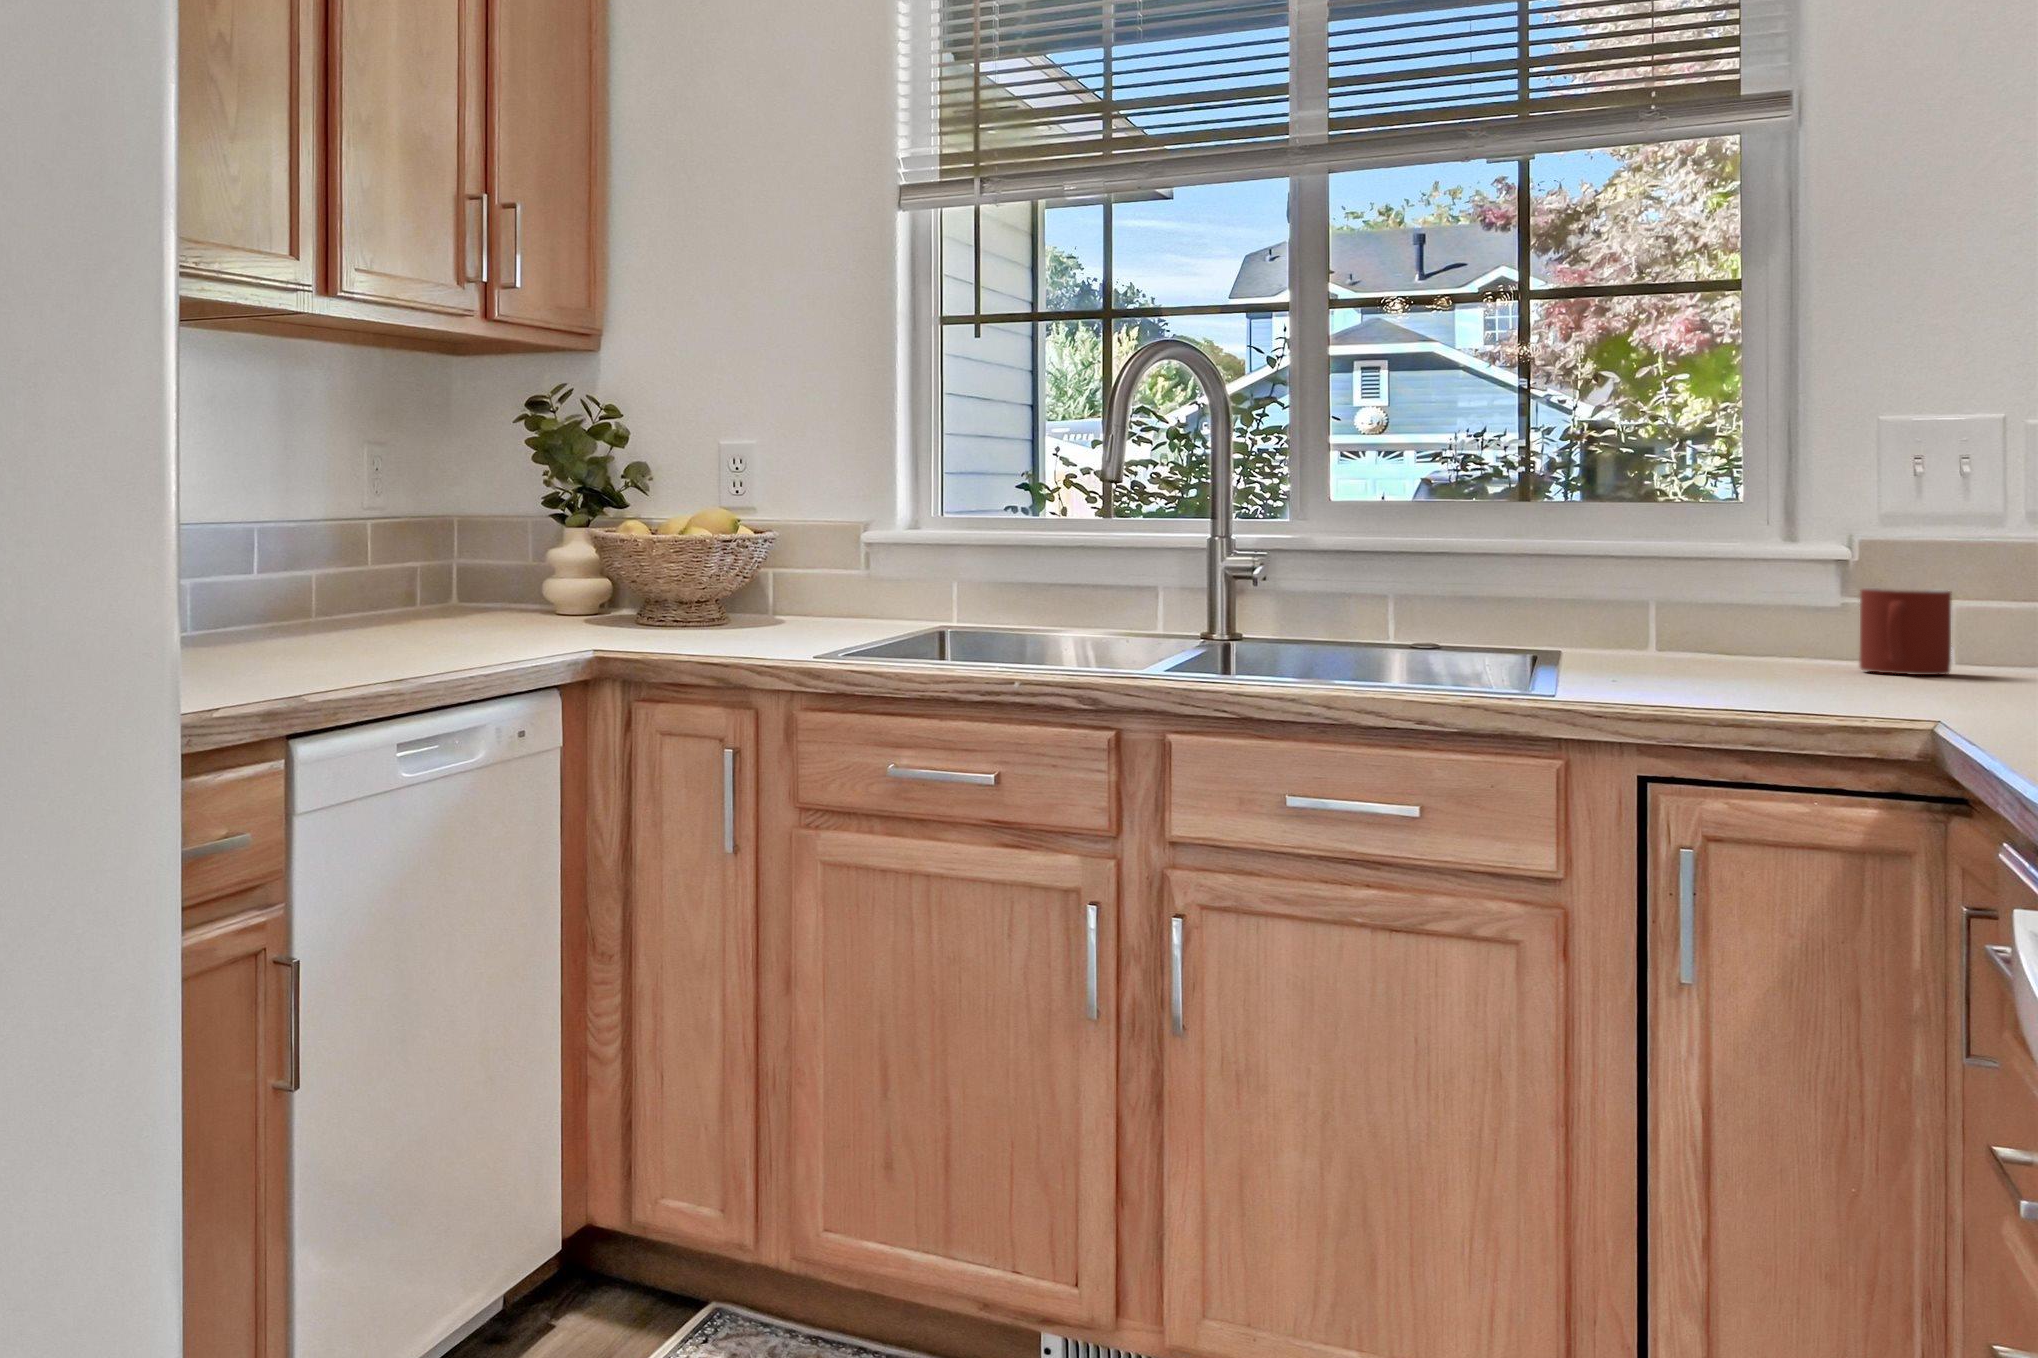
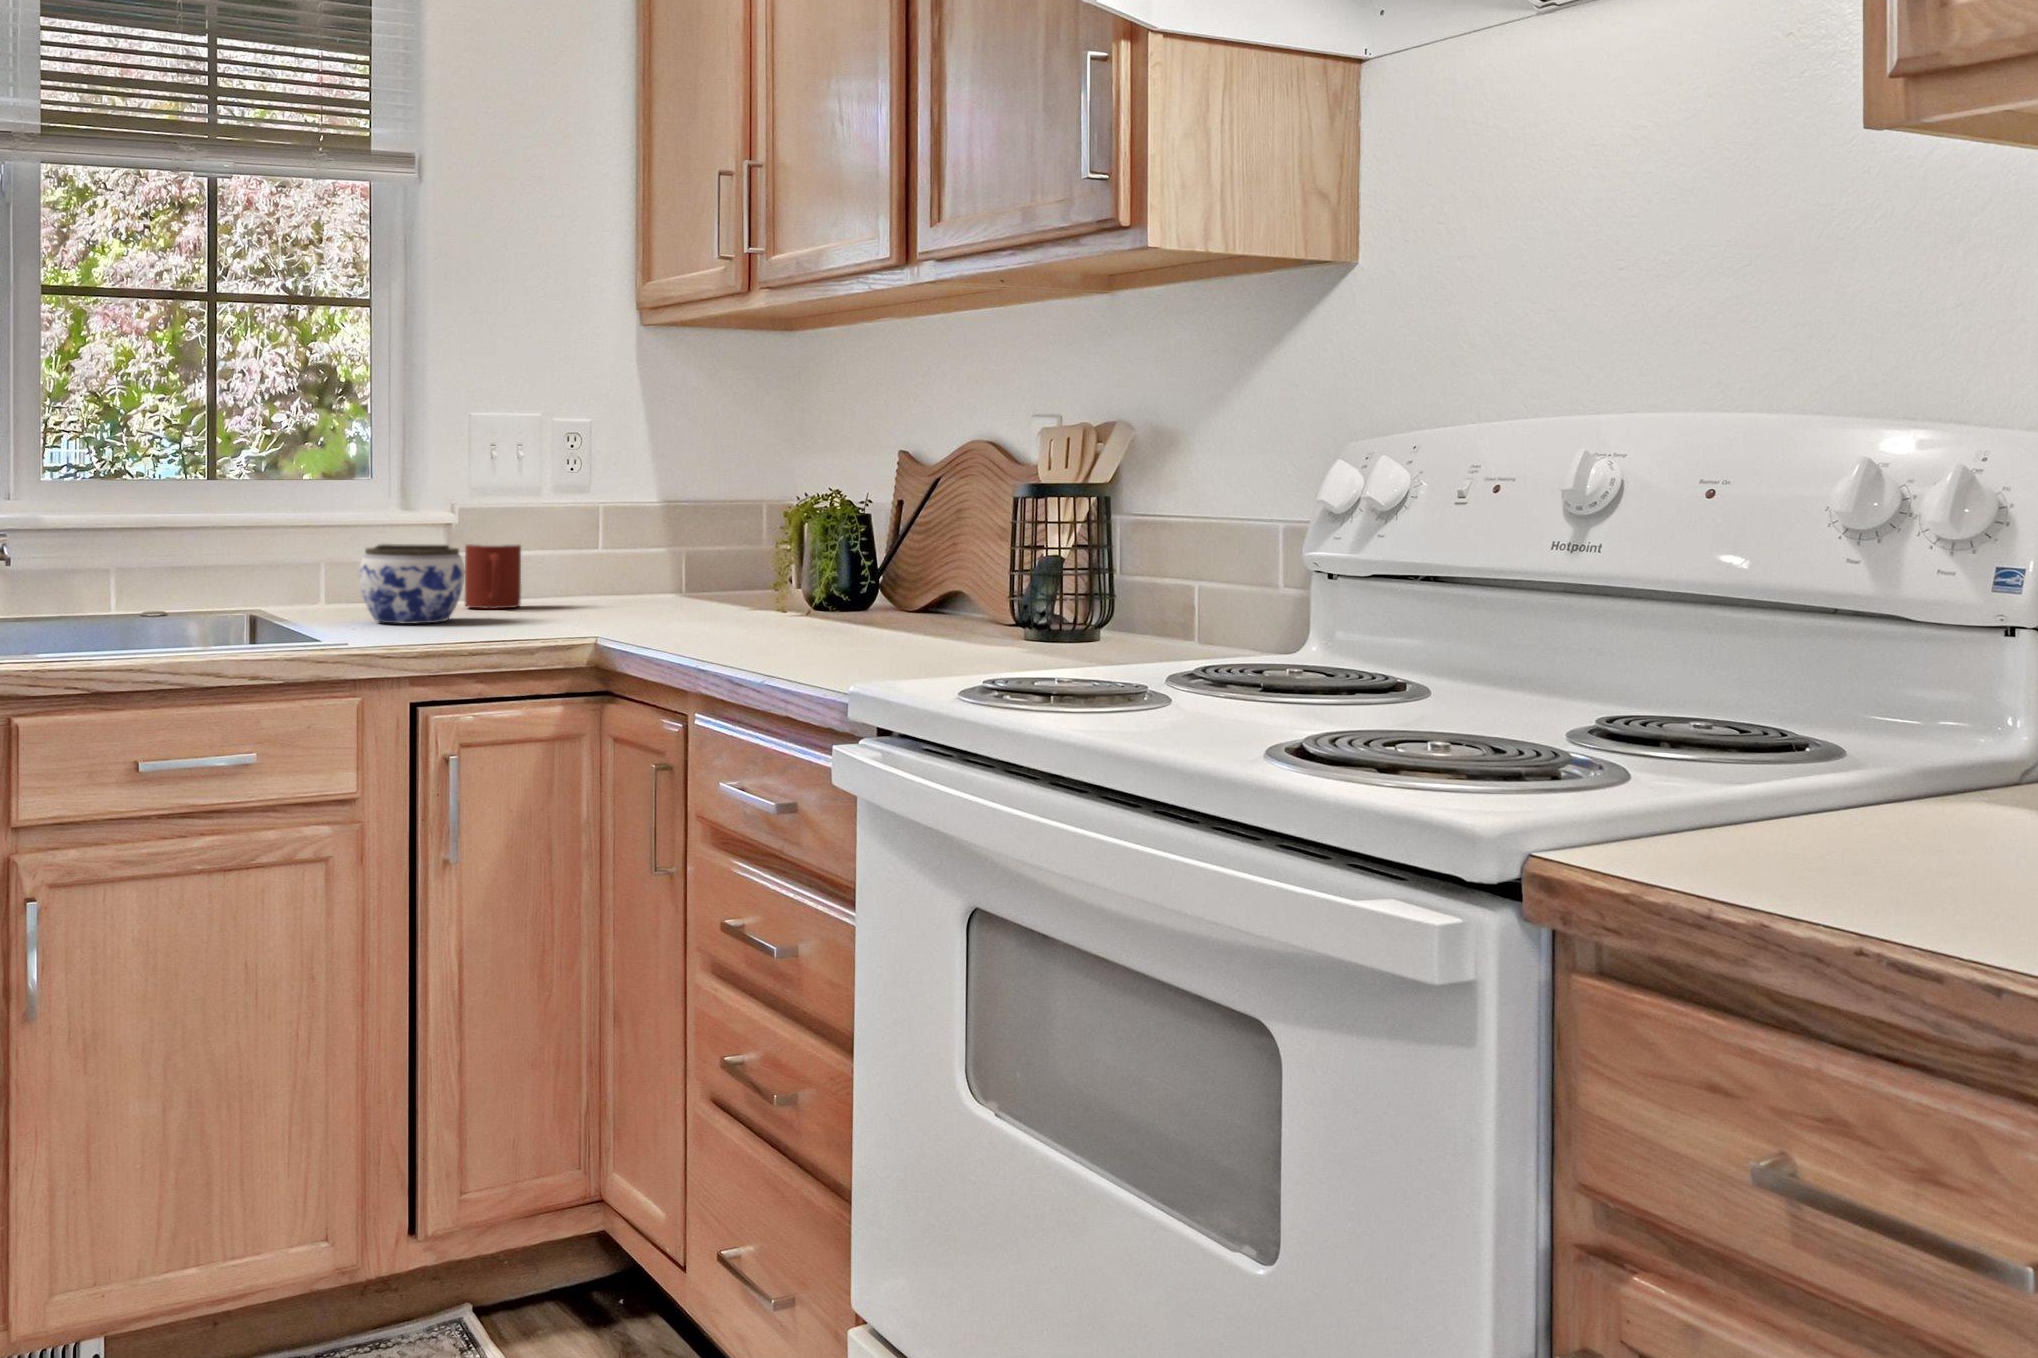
jar: none [1652,582,1805,682] -> present [359,544,465,624]

